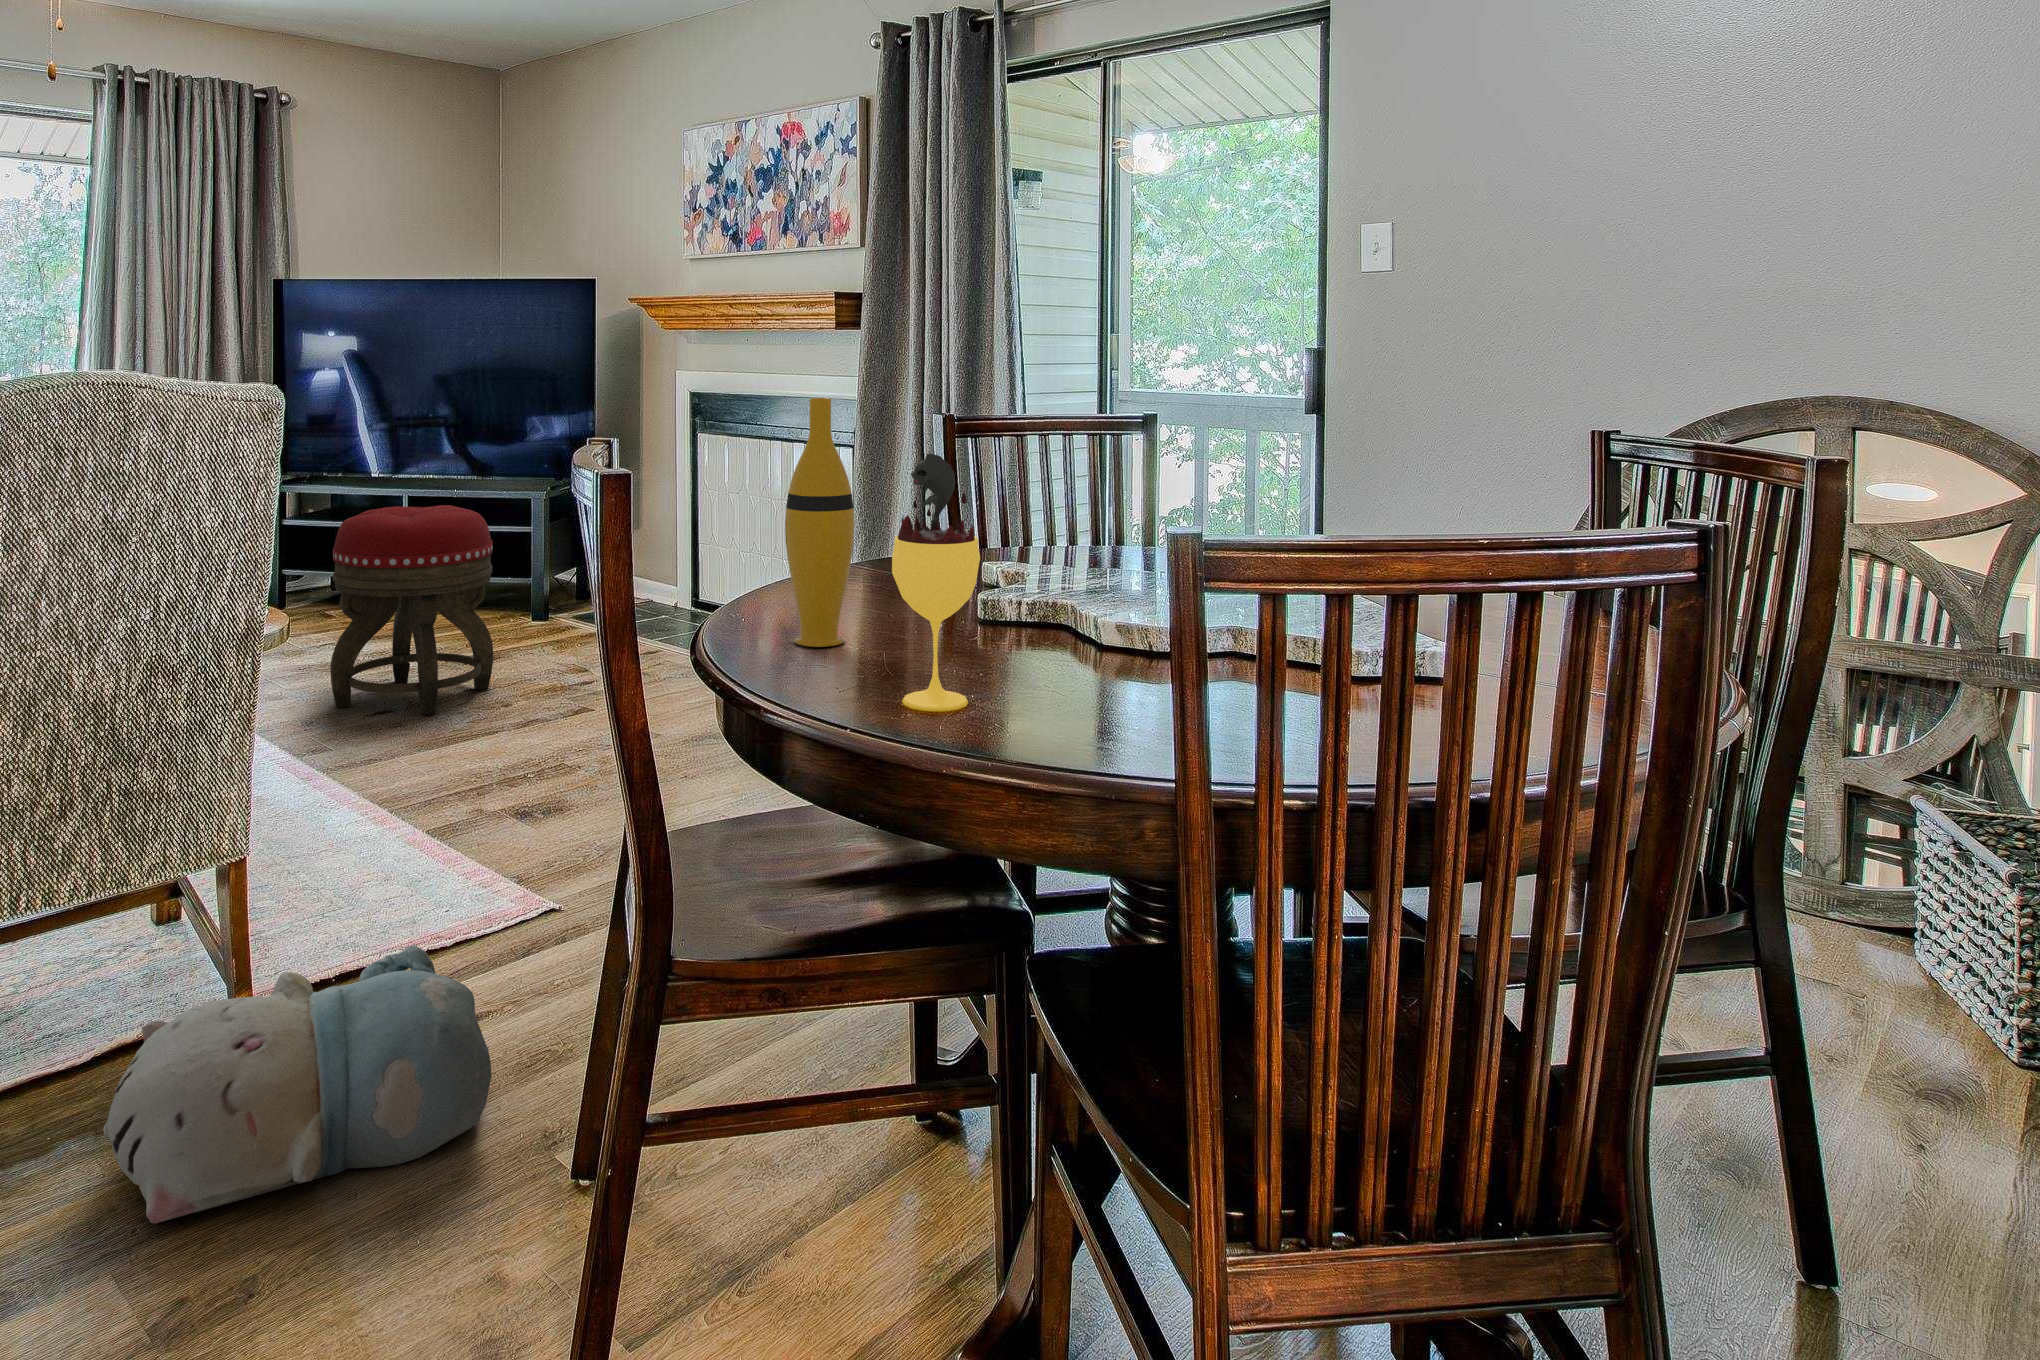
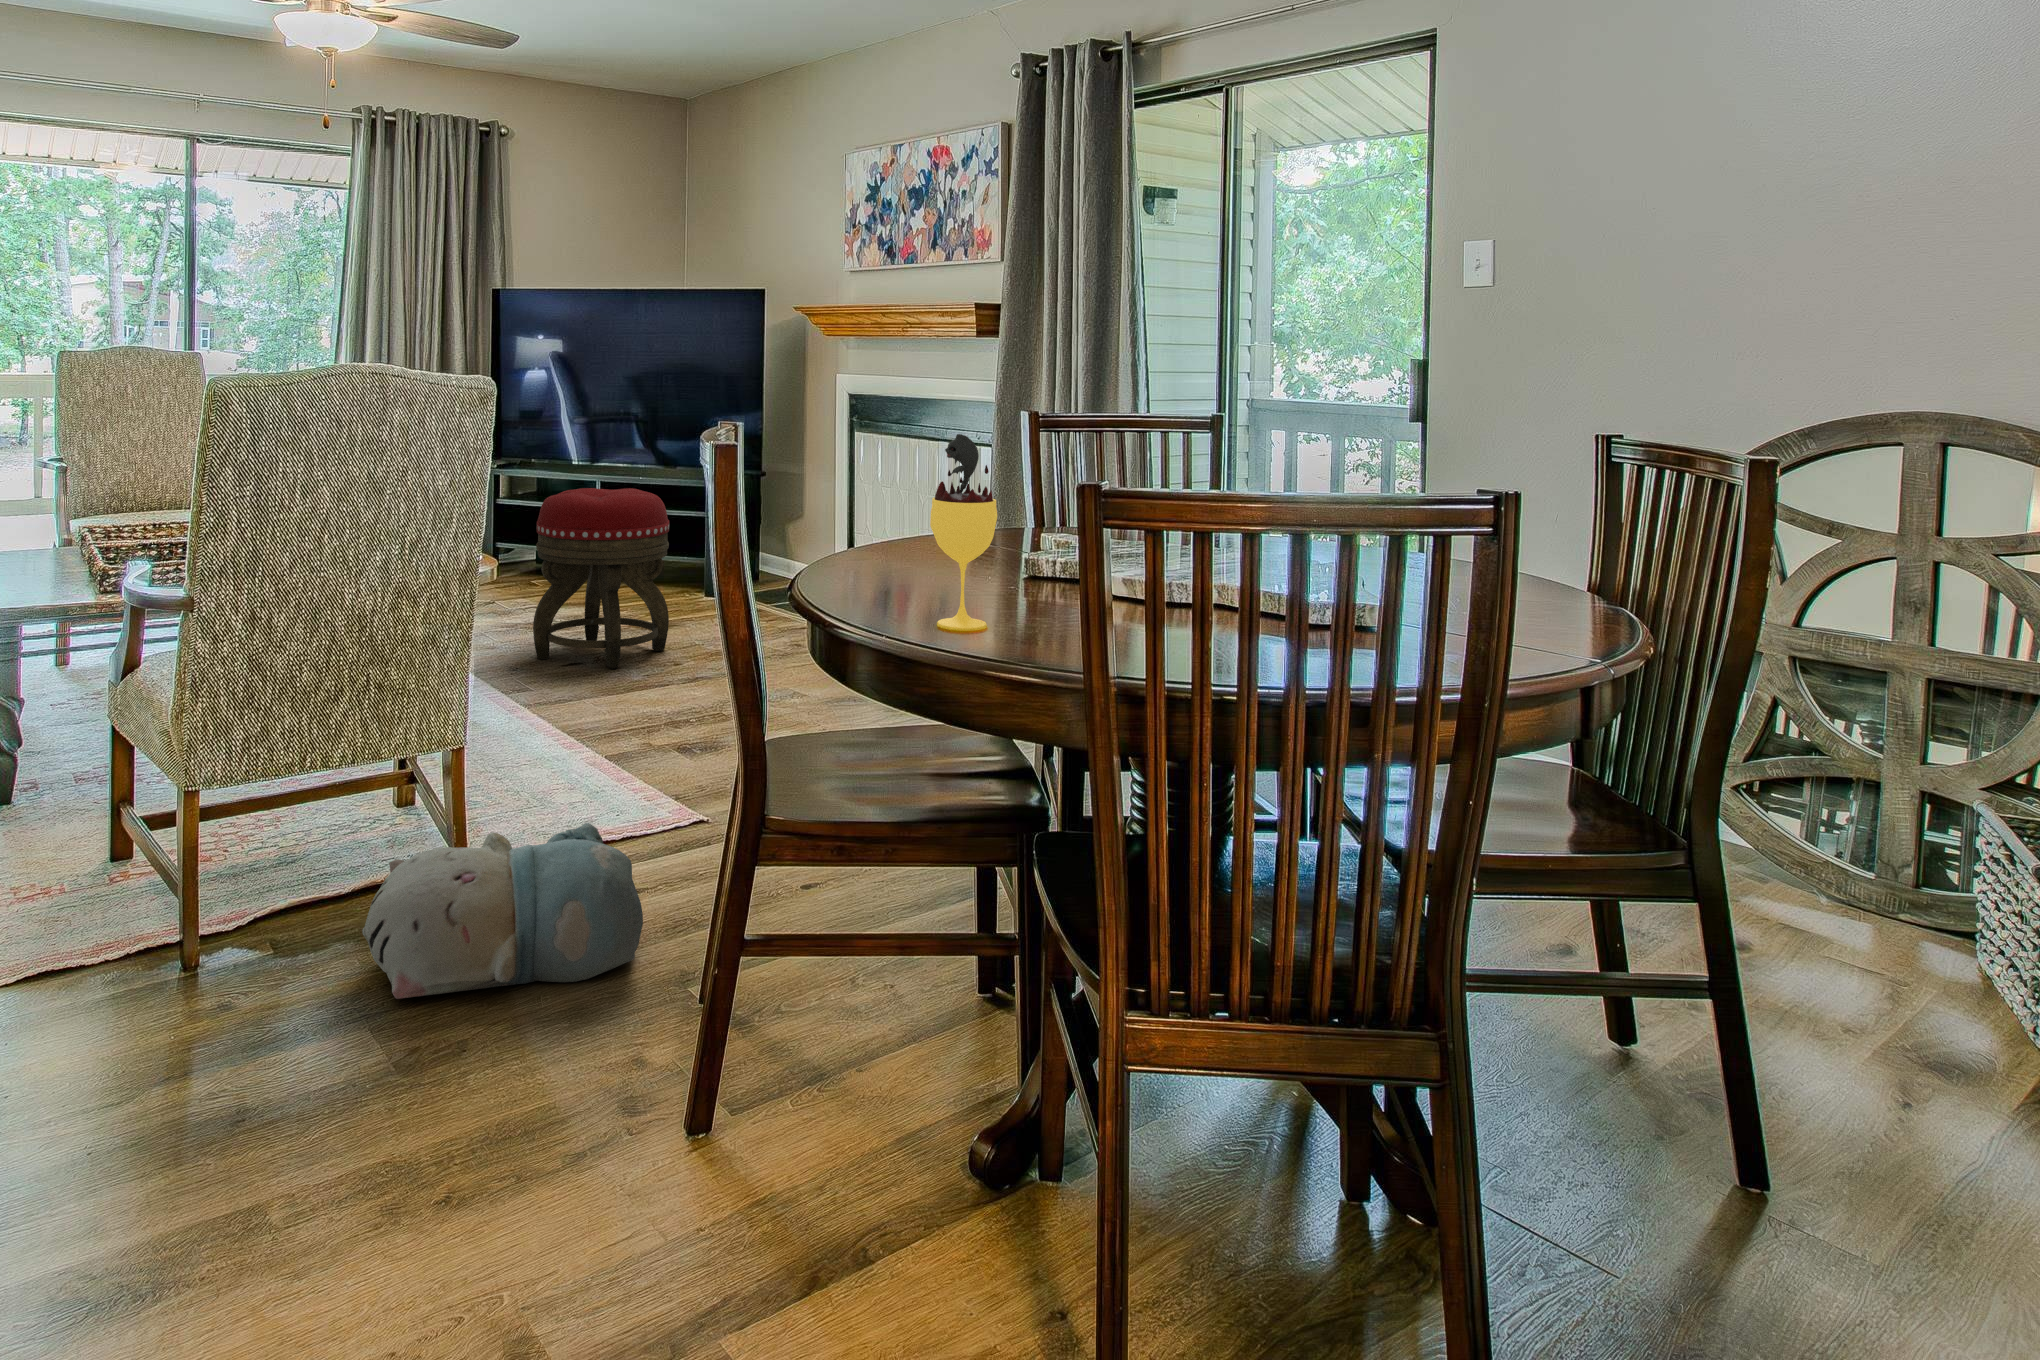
vase: present [785,398,854,647] -> none [866,393,921,589]

